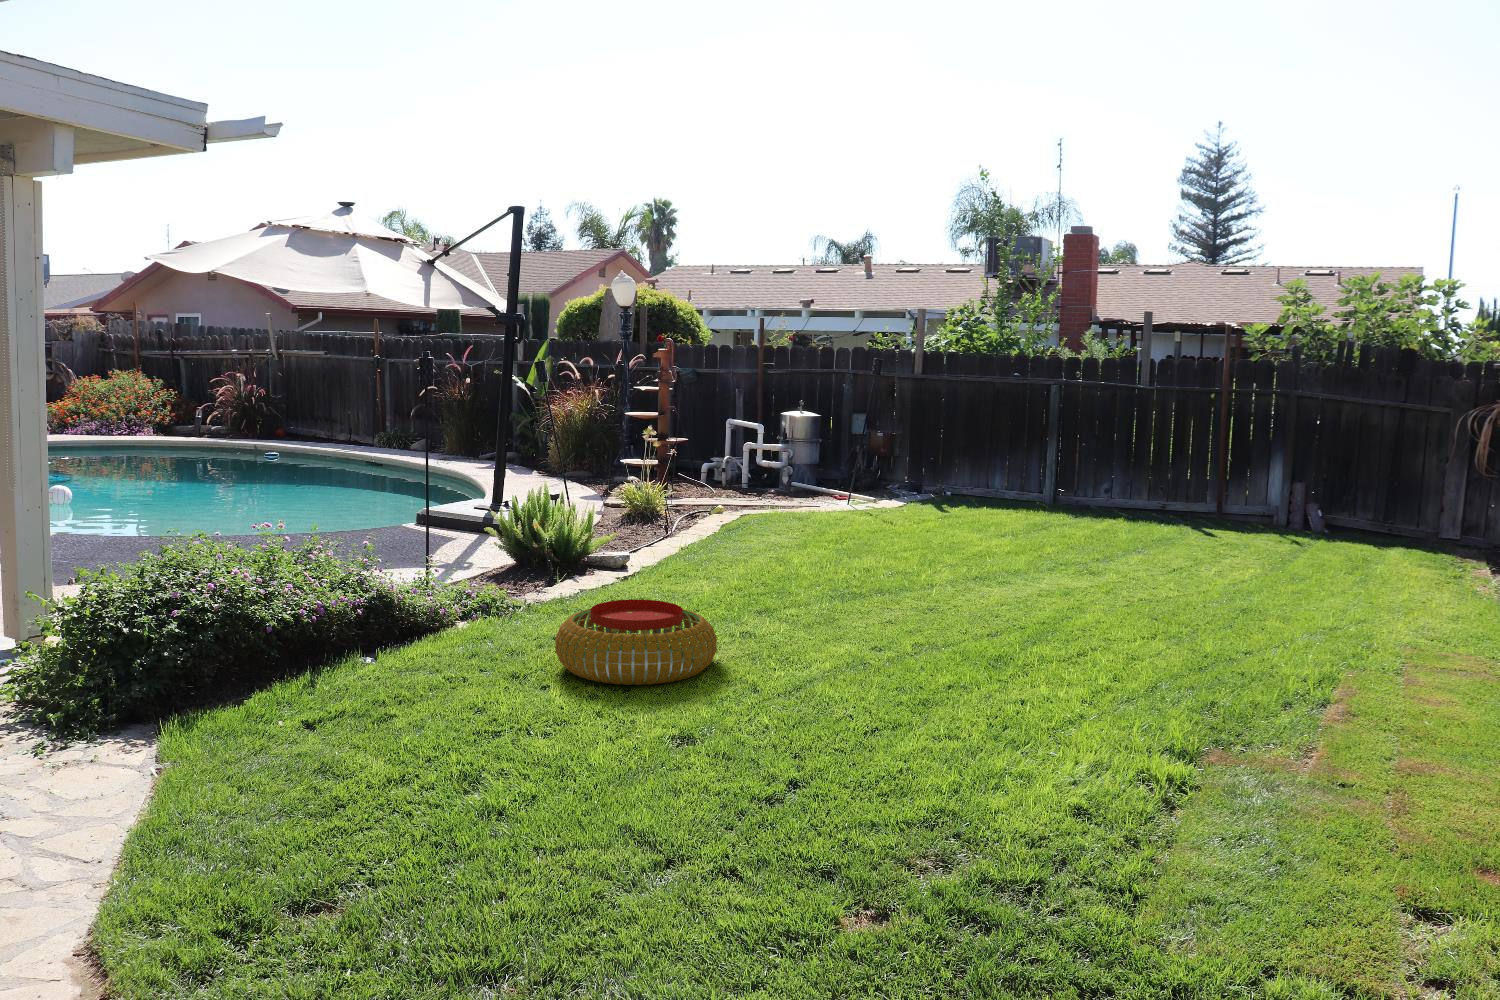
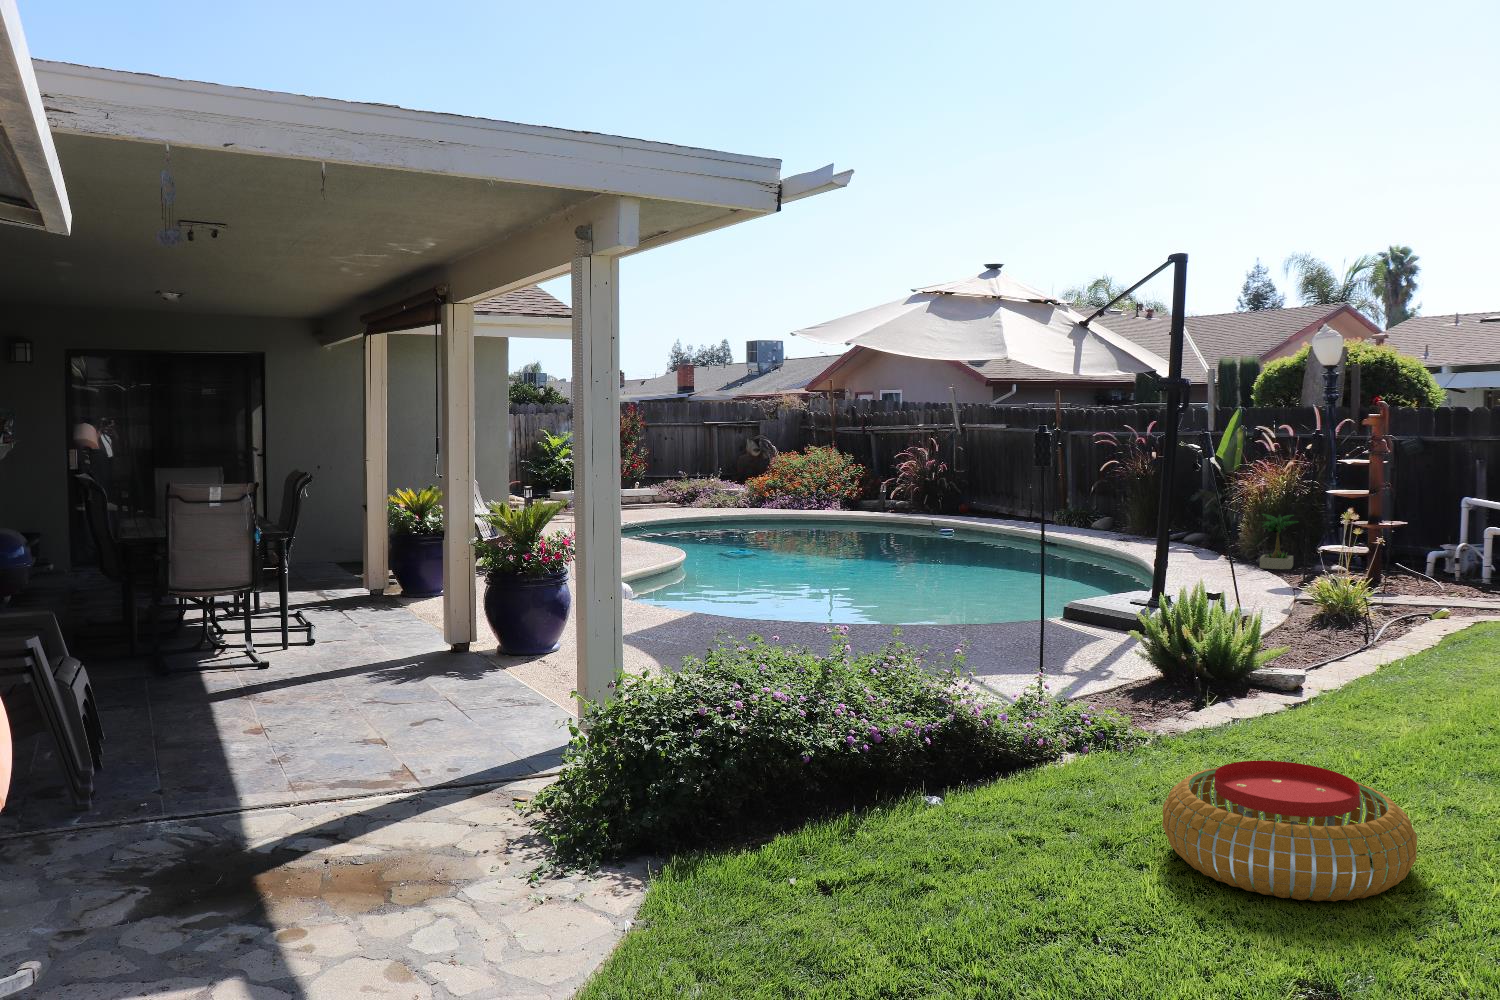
potted plant: none [574,434,609,482] -> present [1260,514,1298,569]

